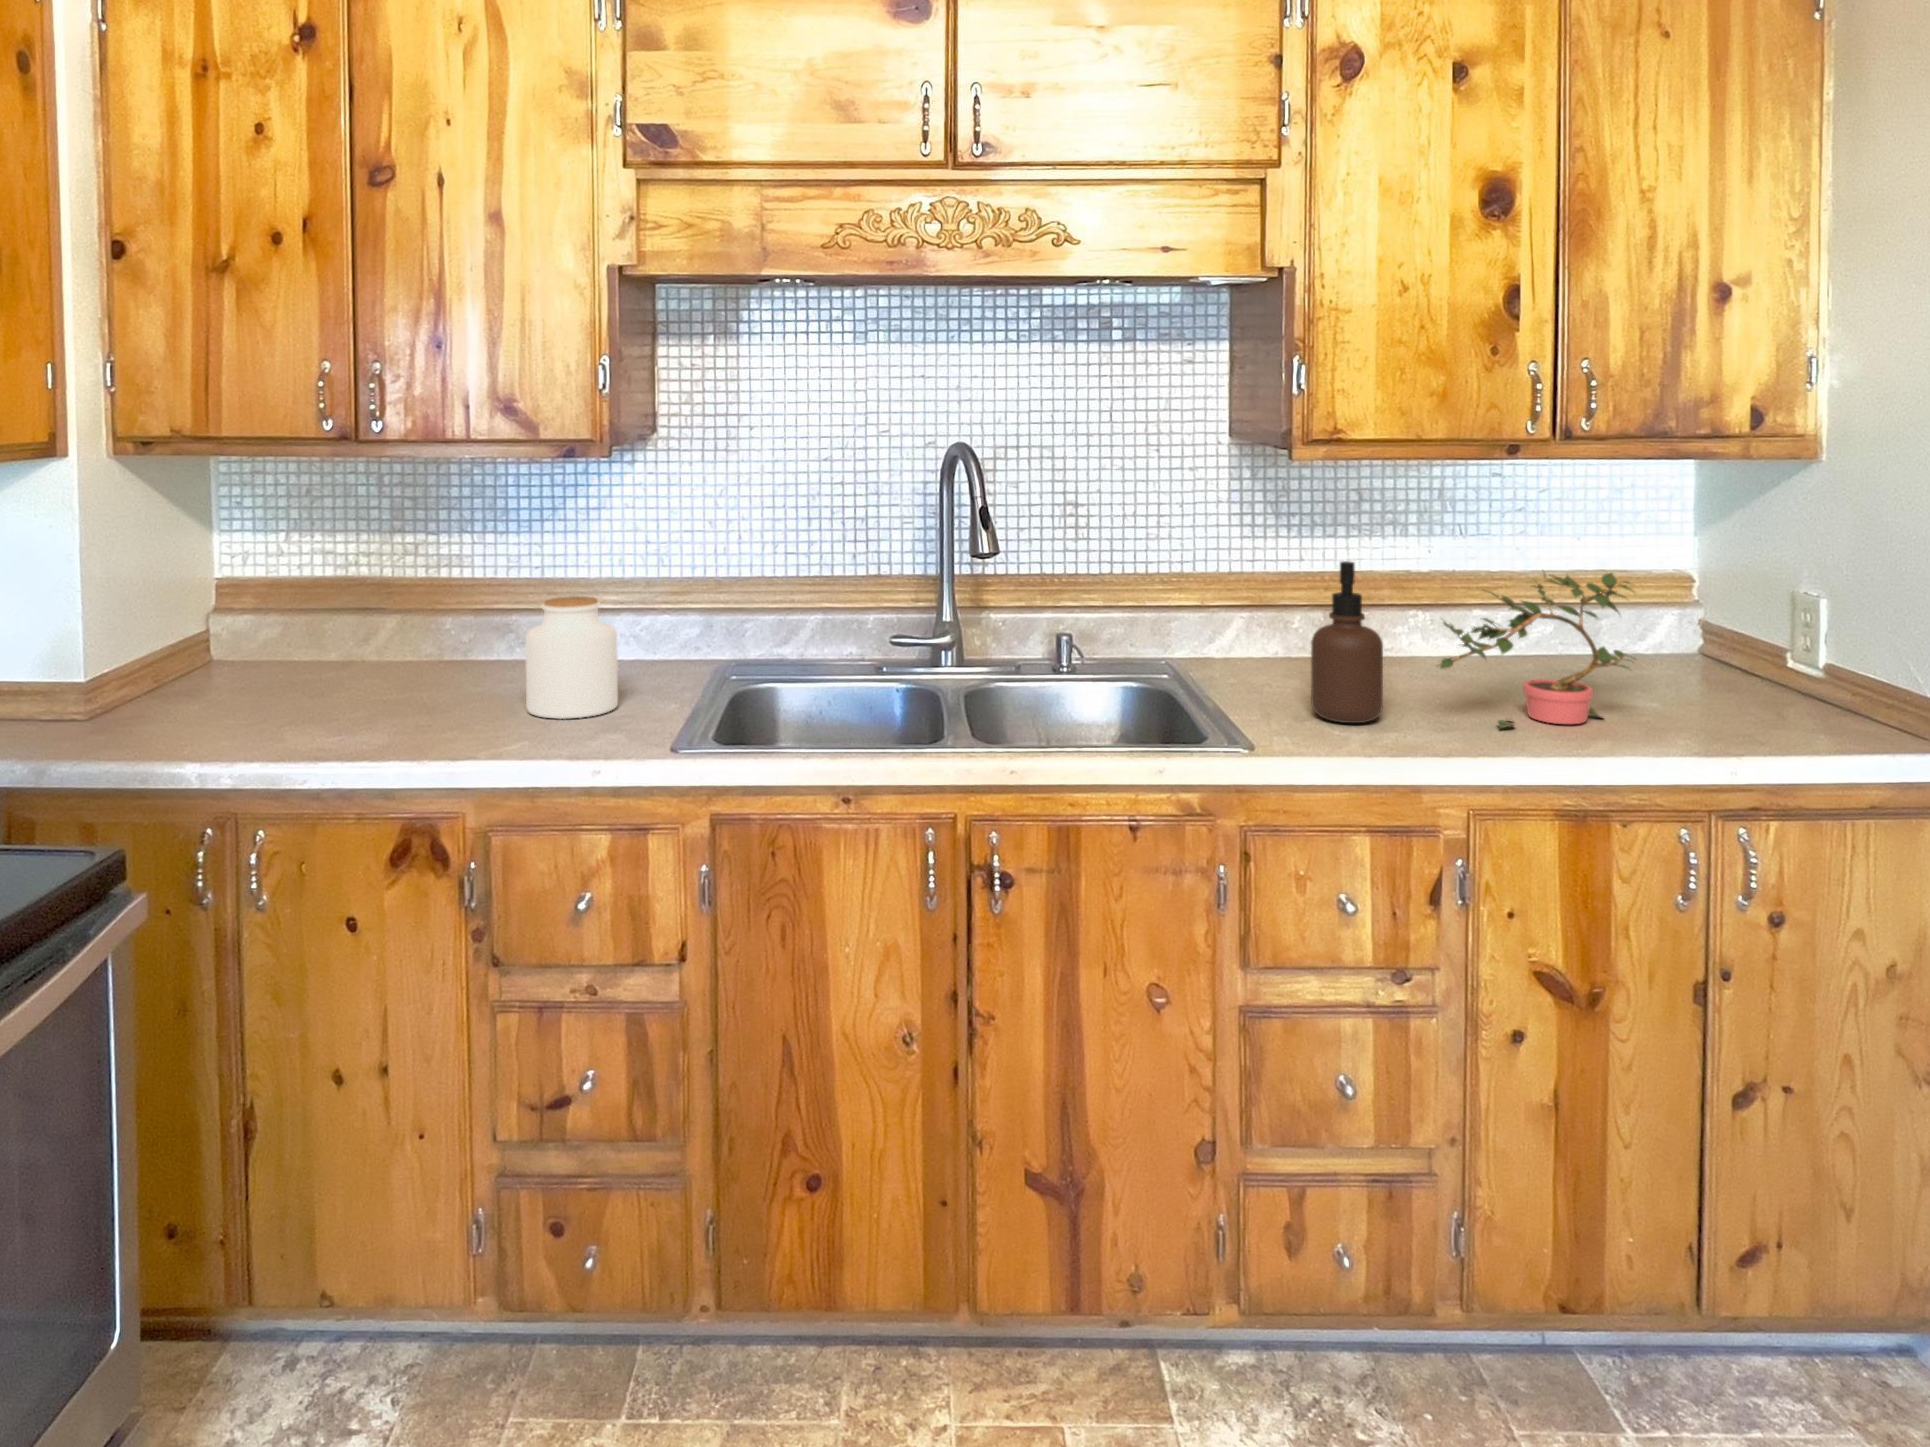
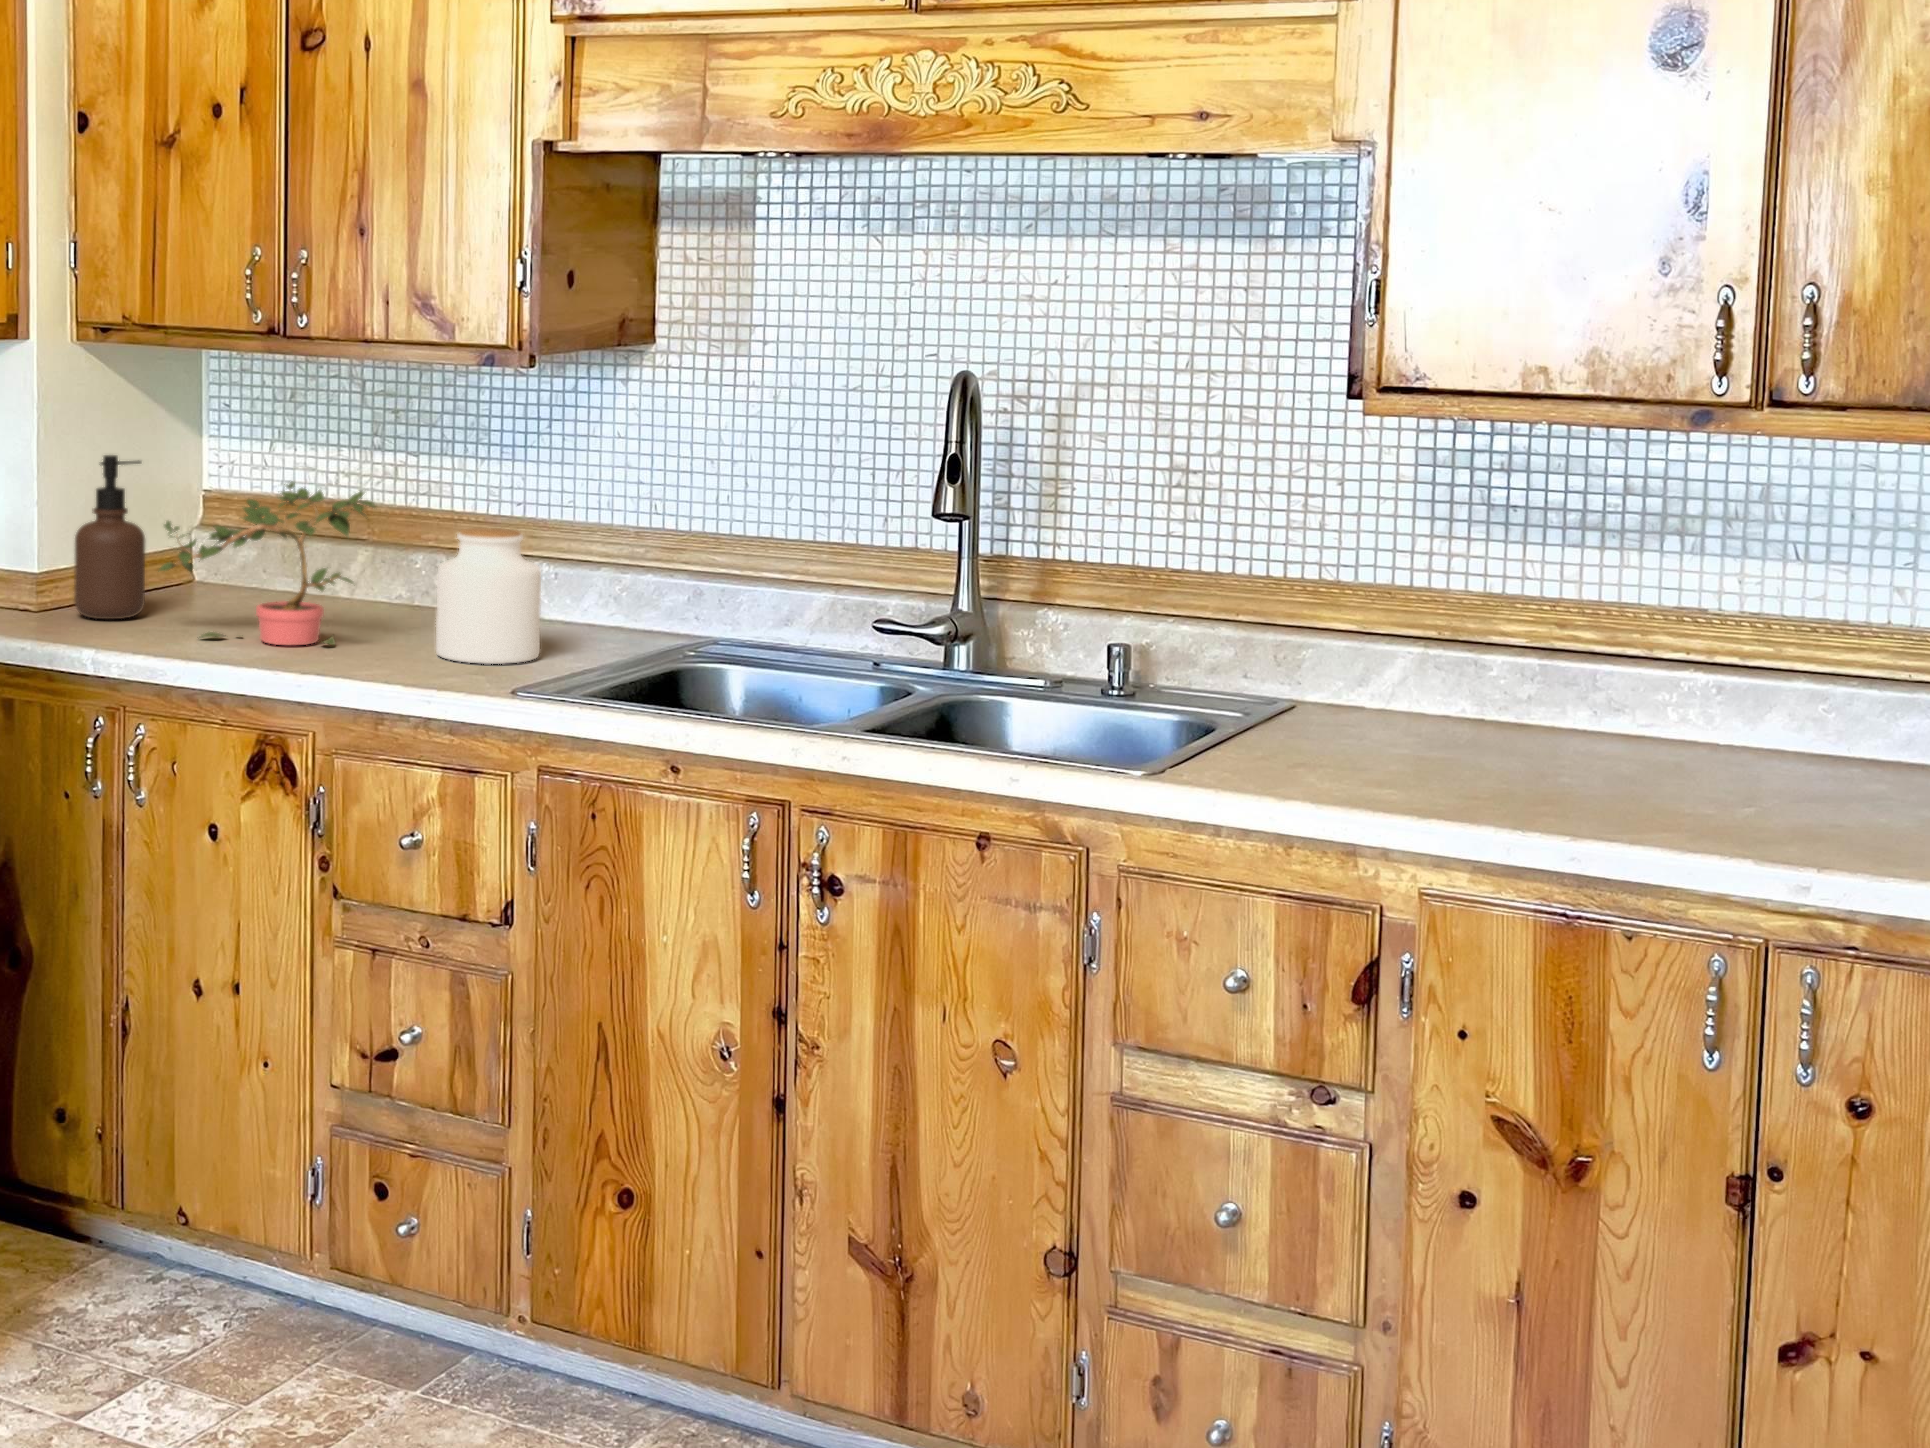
soap dispenser: present [1311,561,1383,723] -> present [74,455,145,619]
potted plant: present [1437,573,1633,728] -> present [160,482,375,645]

